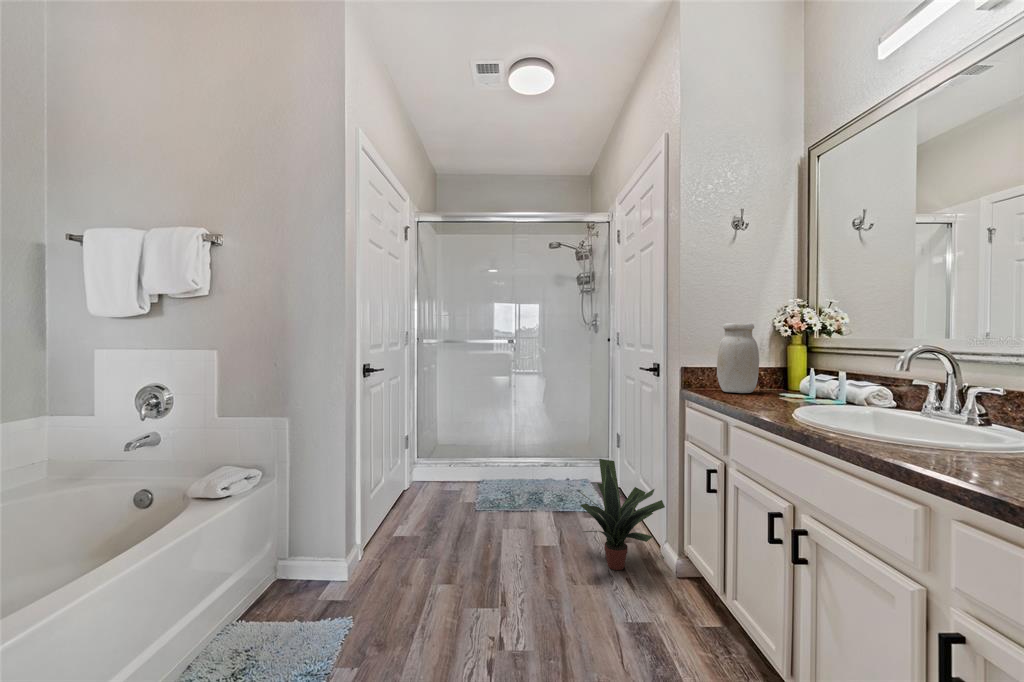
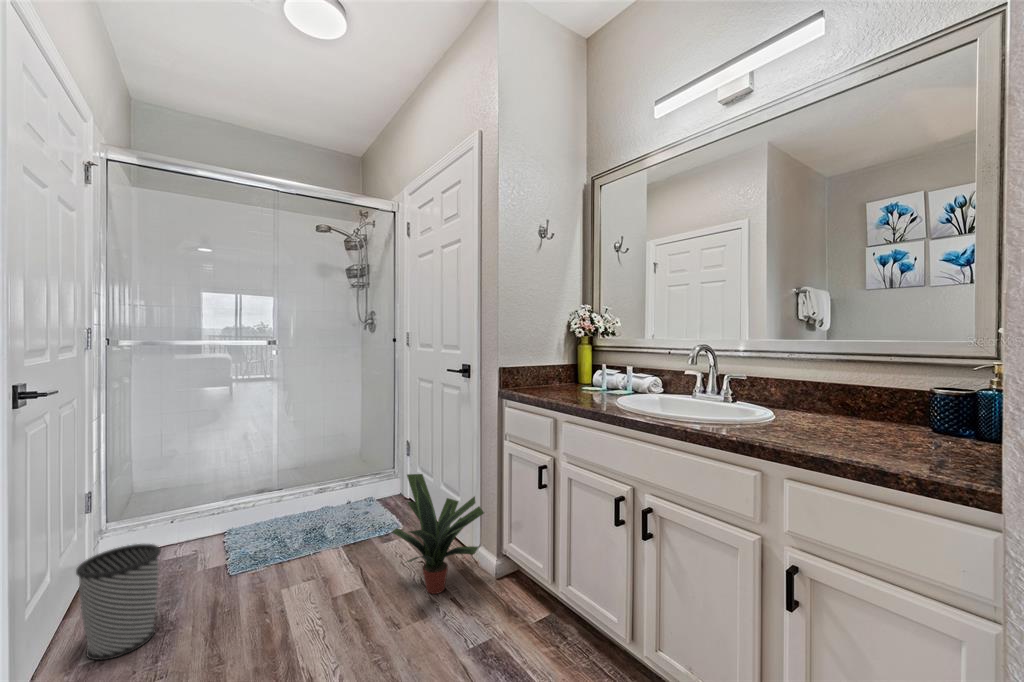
jar: present [717,322,759,393] -> none [529,324,564,390]
wastebasket: none [383,473,427,543] -> present [76,544,161,660]

